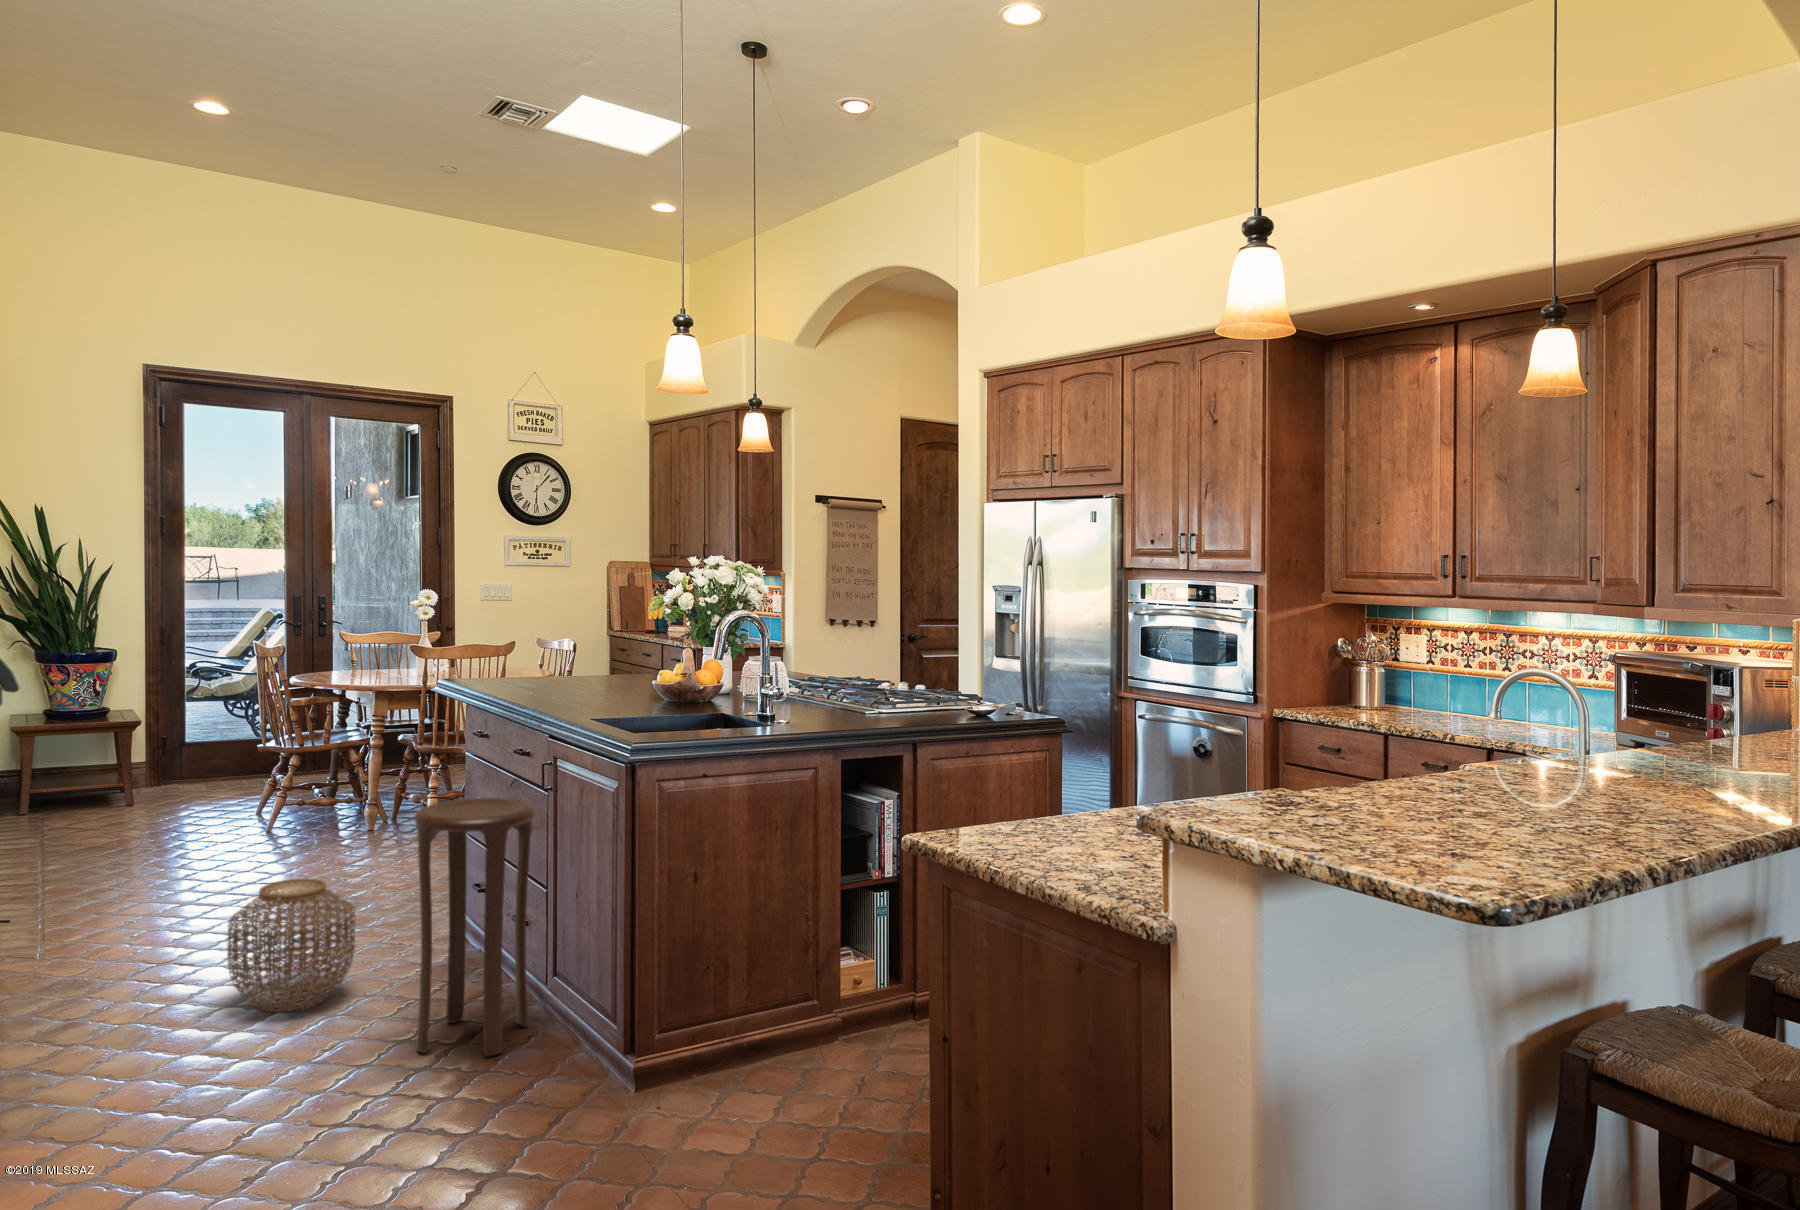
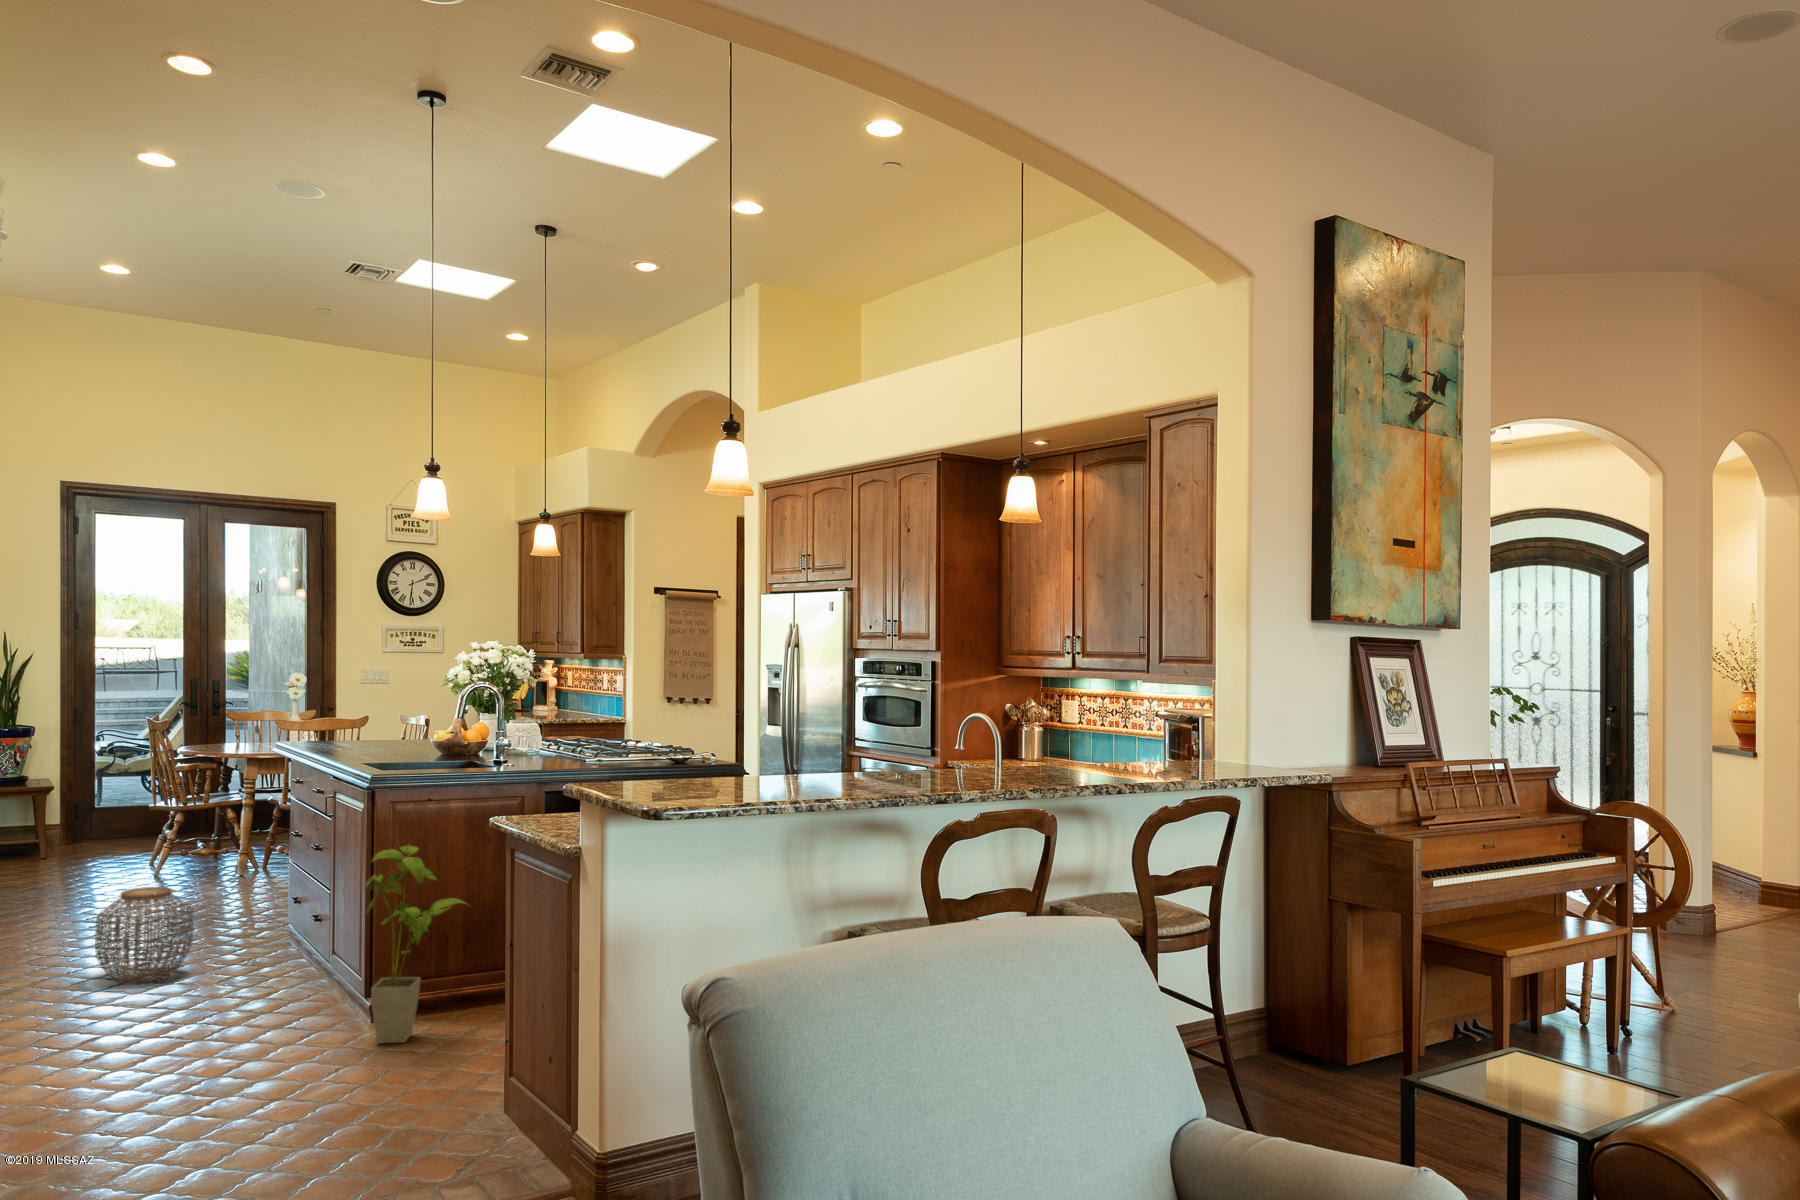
stool: present [414,798,536,1056] -> none [225,822,321,1006]
house plant: none [632,852,782,1137] -> present [364,845,465,1043]

